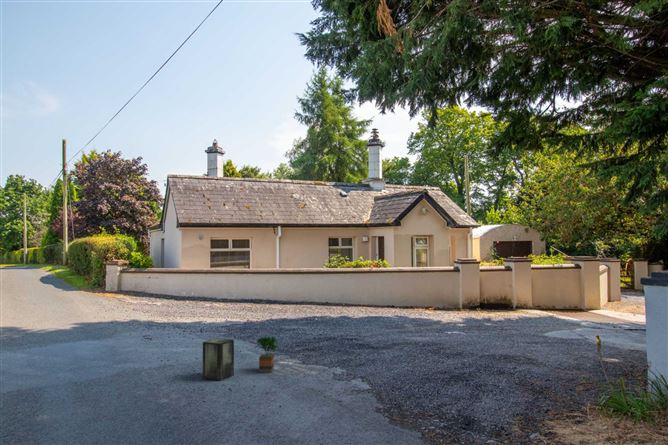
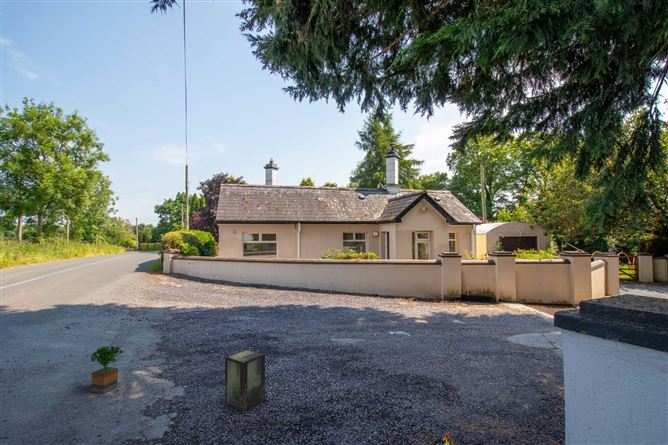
storage box: present [203,338,234,381] -> present [225,349,265,412]

